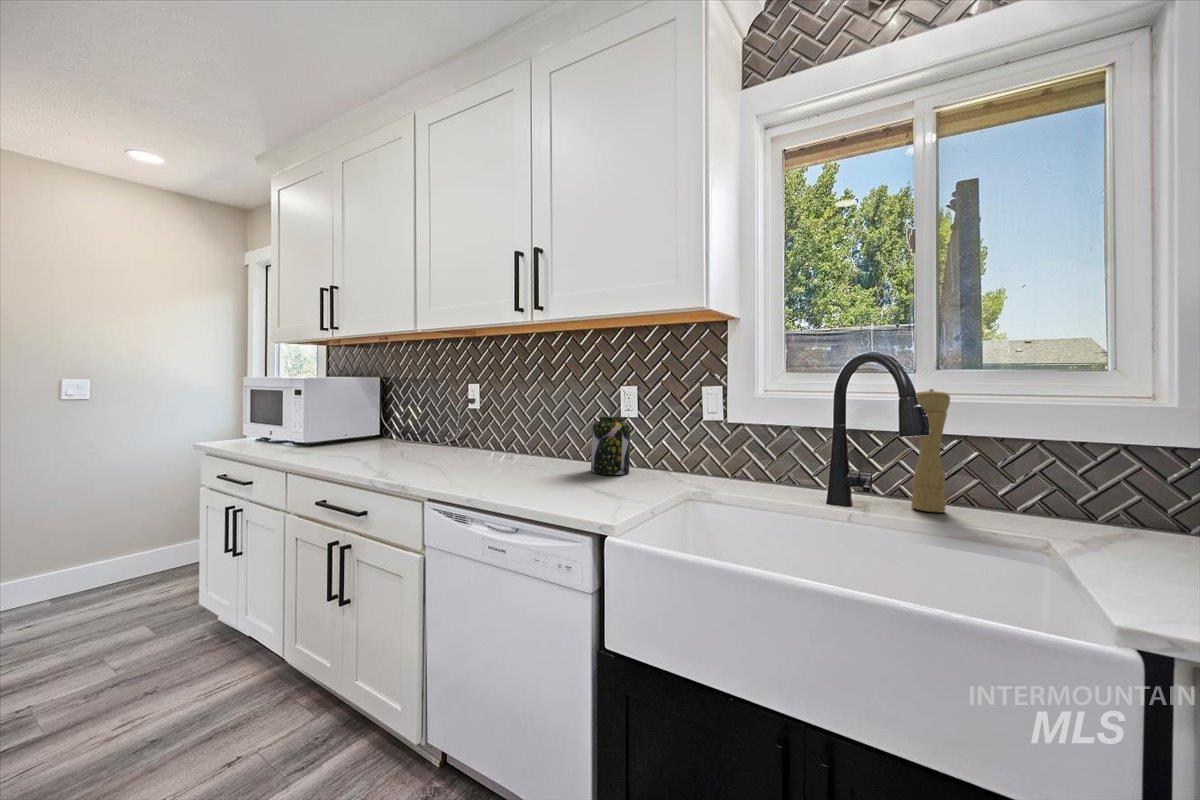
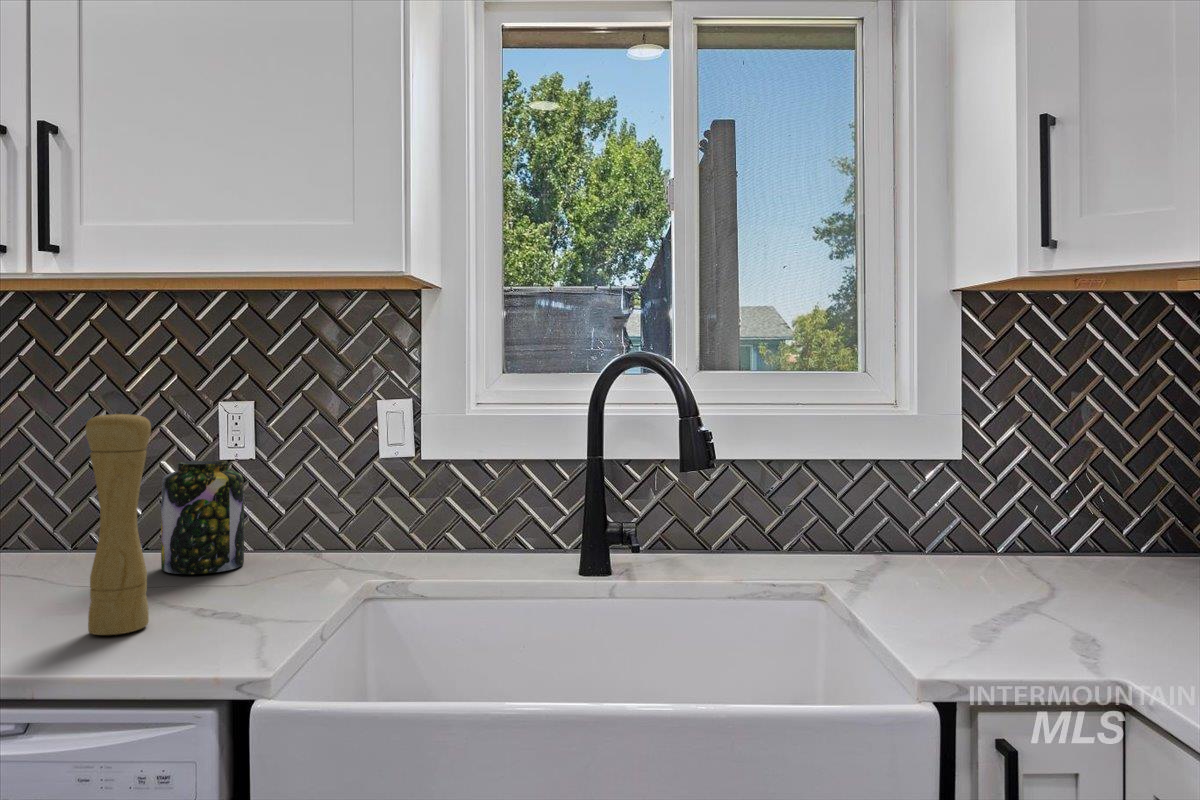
pepper mill: present [911,389,950,512] -> present [85,411,151,635]

